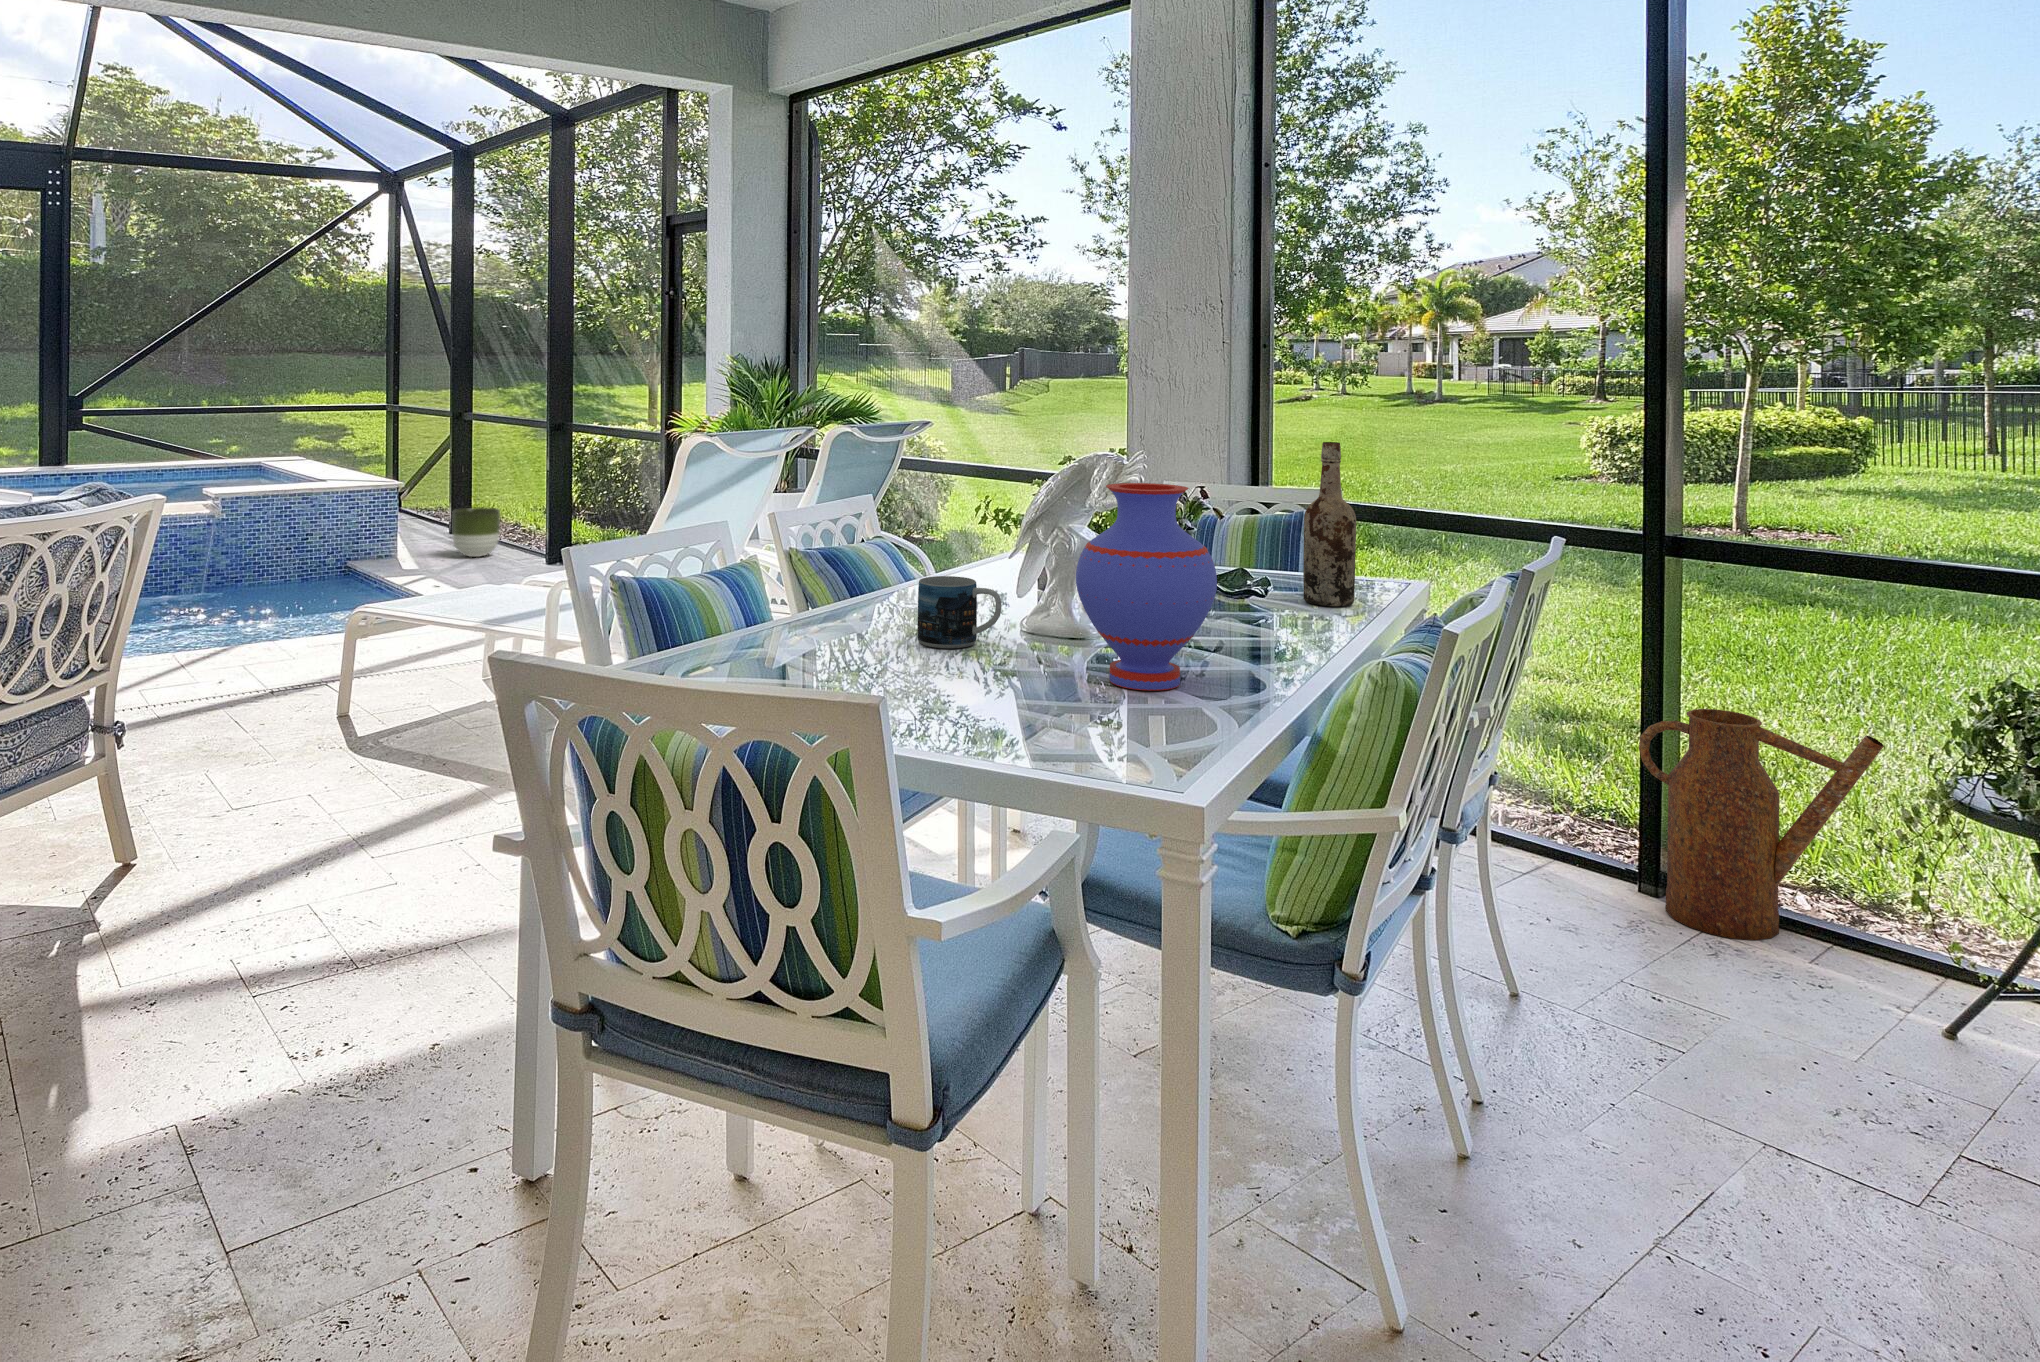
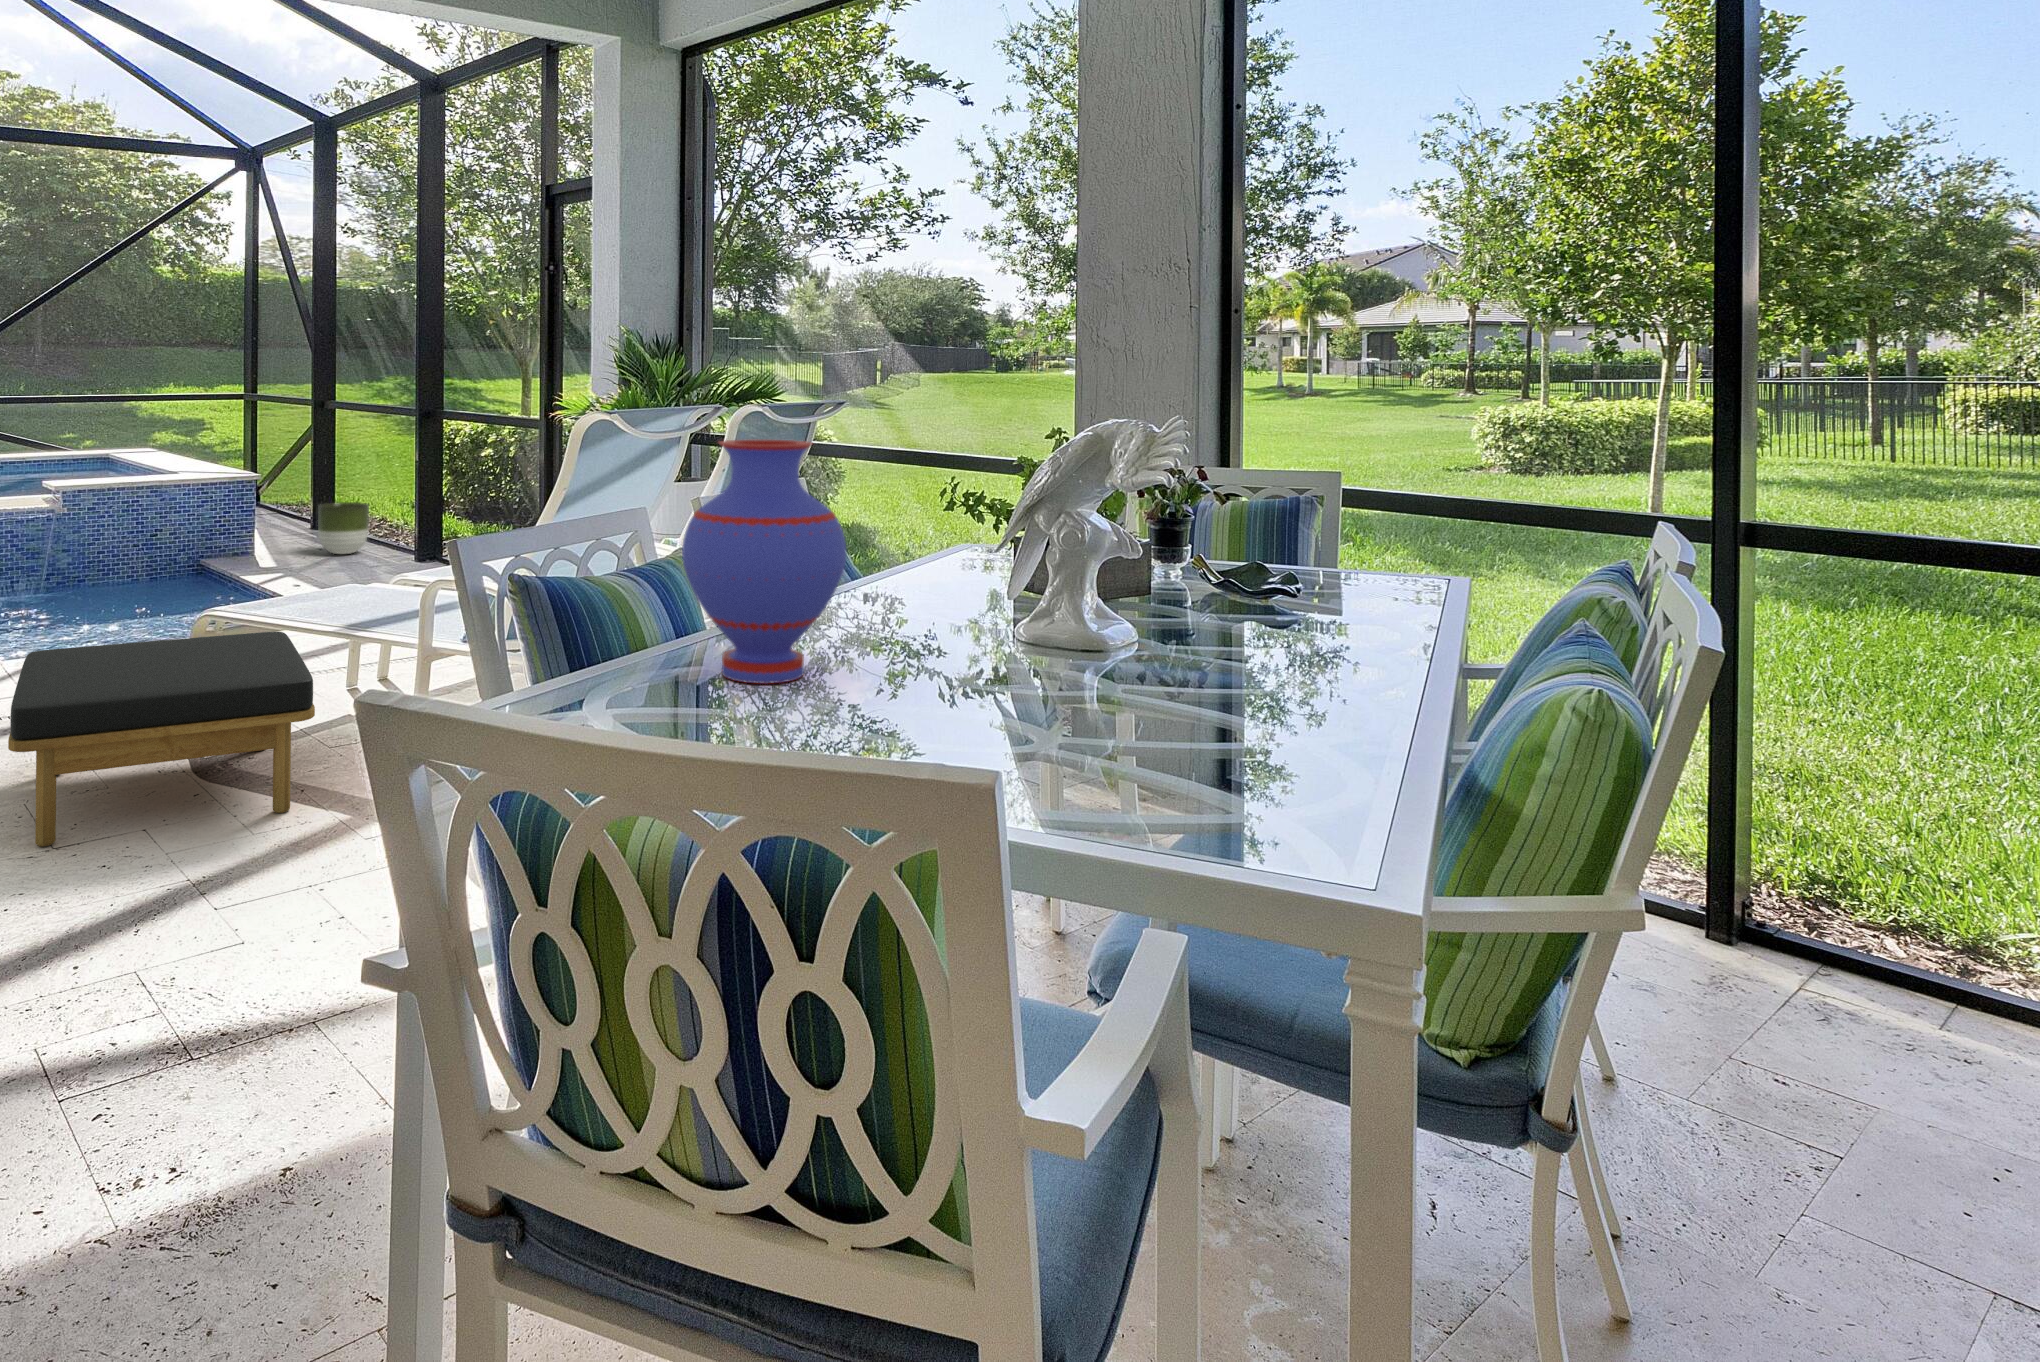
wine bottle: present [1303,442,1356,606] -> none [1348,410,1414,609]
vase: present [1076,483,1217,691] -> present [682,439,847,684]
mug: present [918,576,1002,648] -> none [906,574,1016,666]
ottoman: none [192,626,452,809] -> present [8,632,315,847]
watering can: present [1639,709,1884,940] -> none [1697,724,2010,997]

